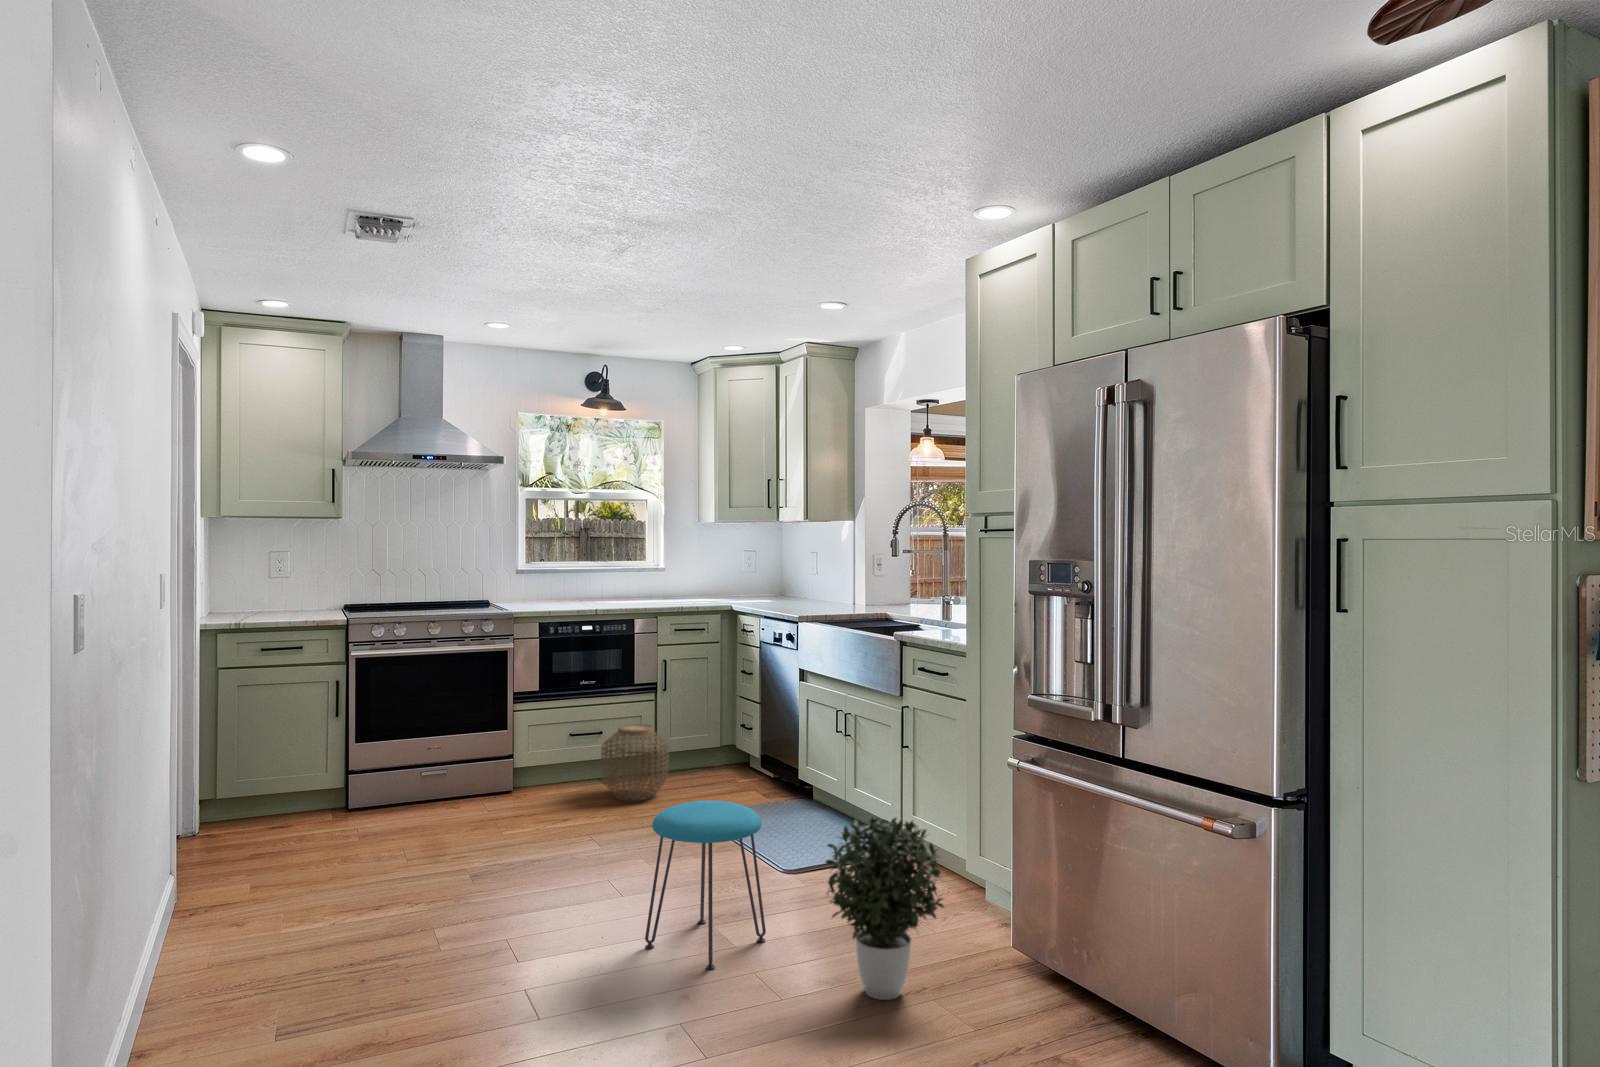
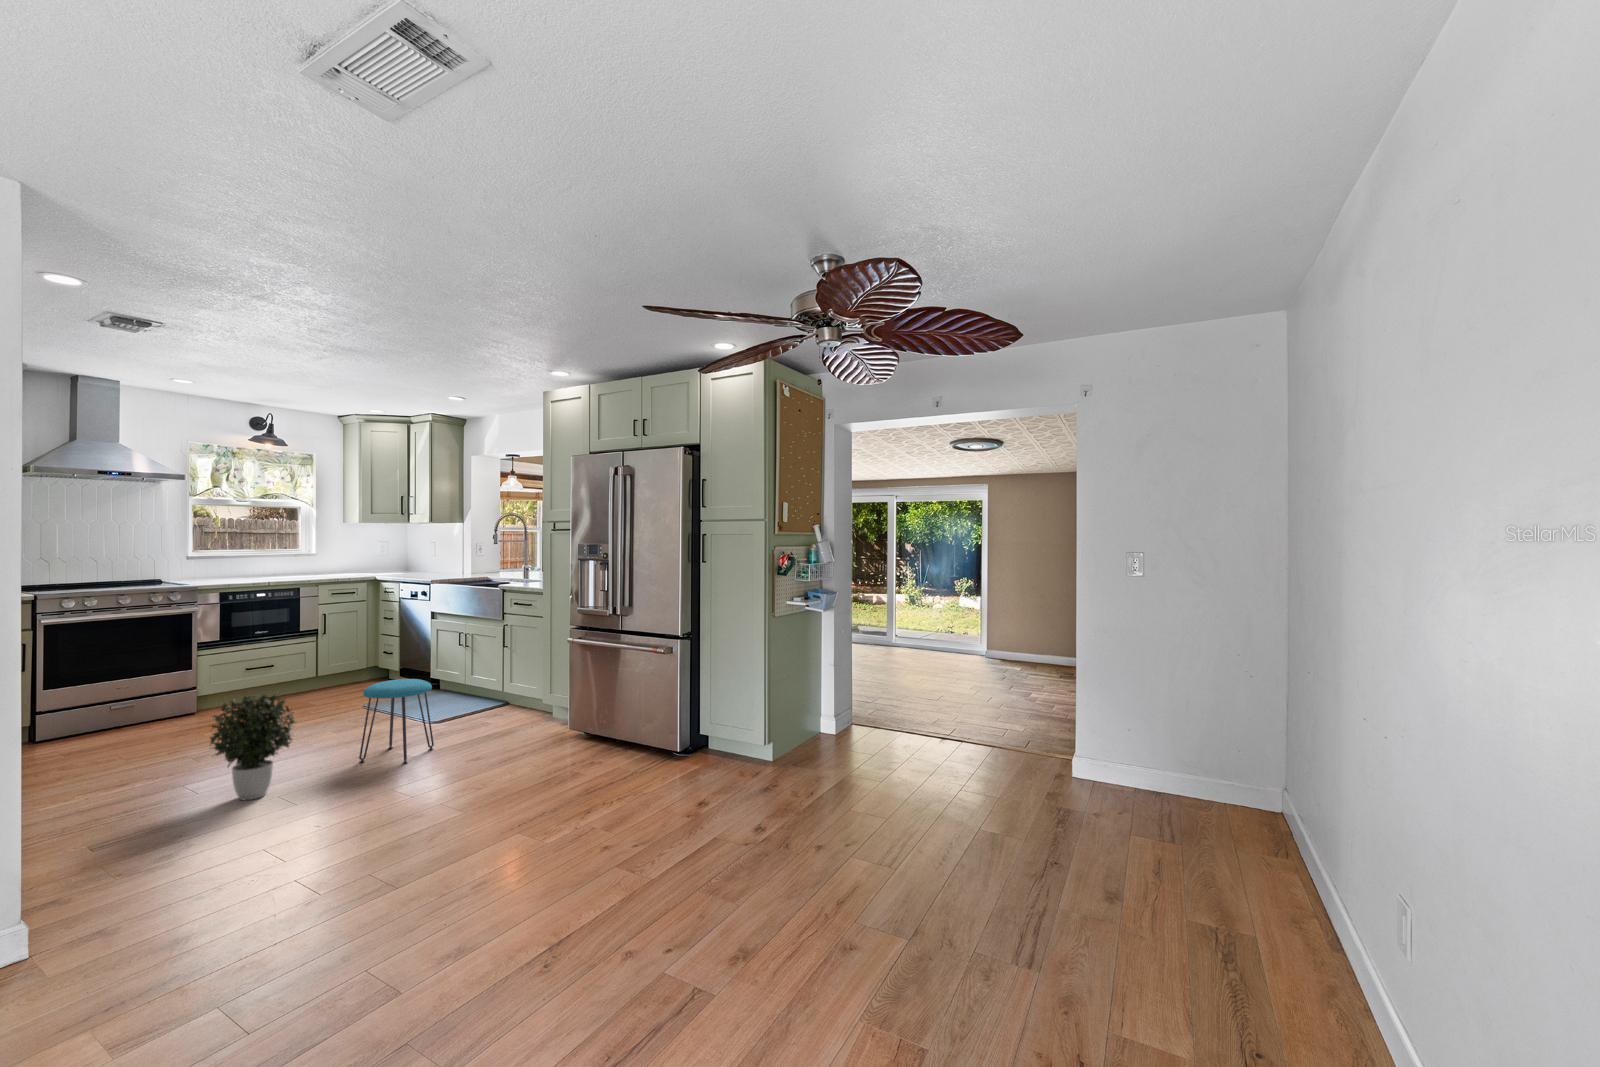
woven basket: present [601,724,669,801] -> none [280,656,334,706]
potted plant: present [826,818,944,1000] -> present [210,695,296,800]

